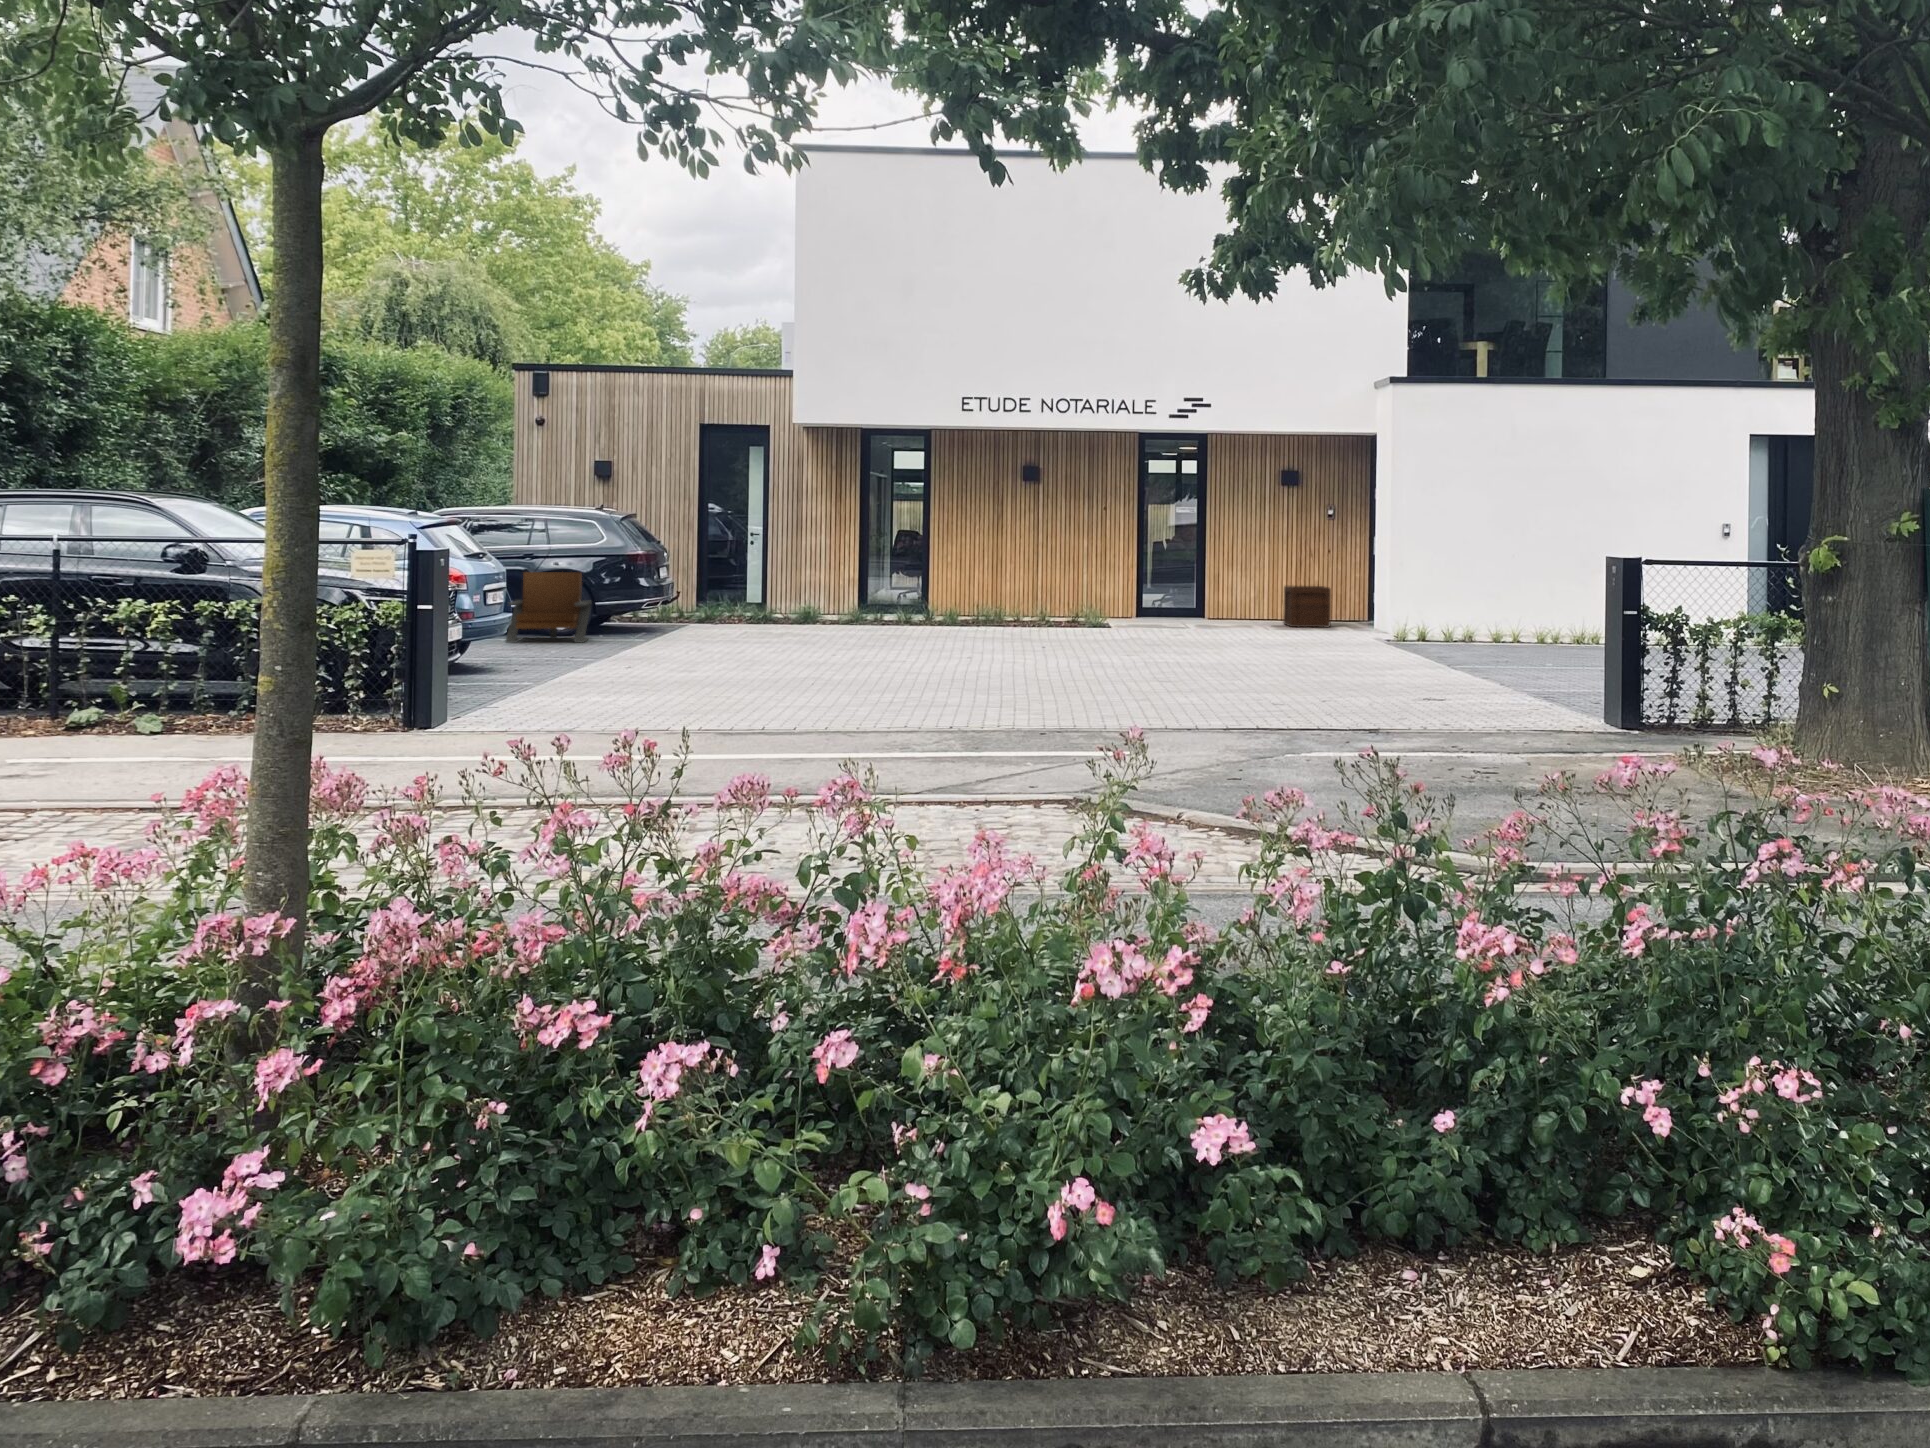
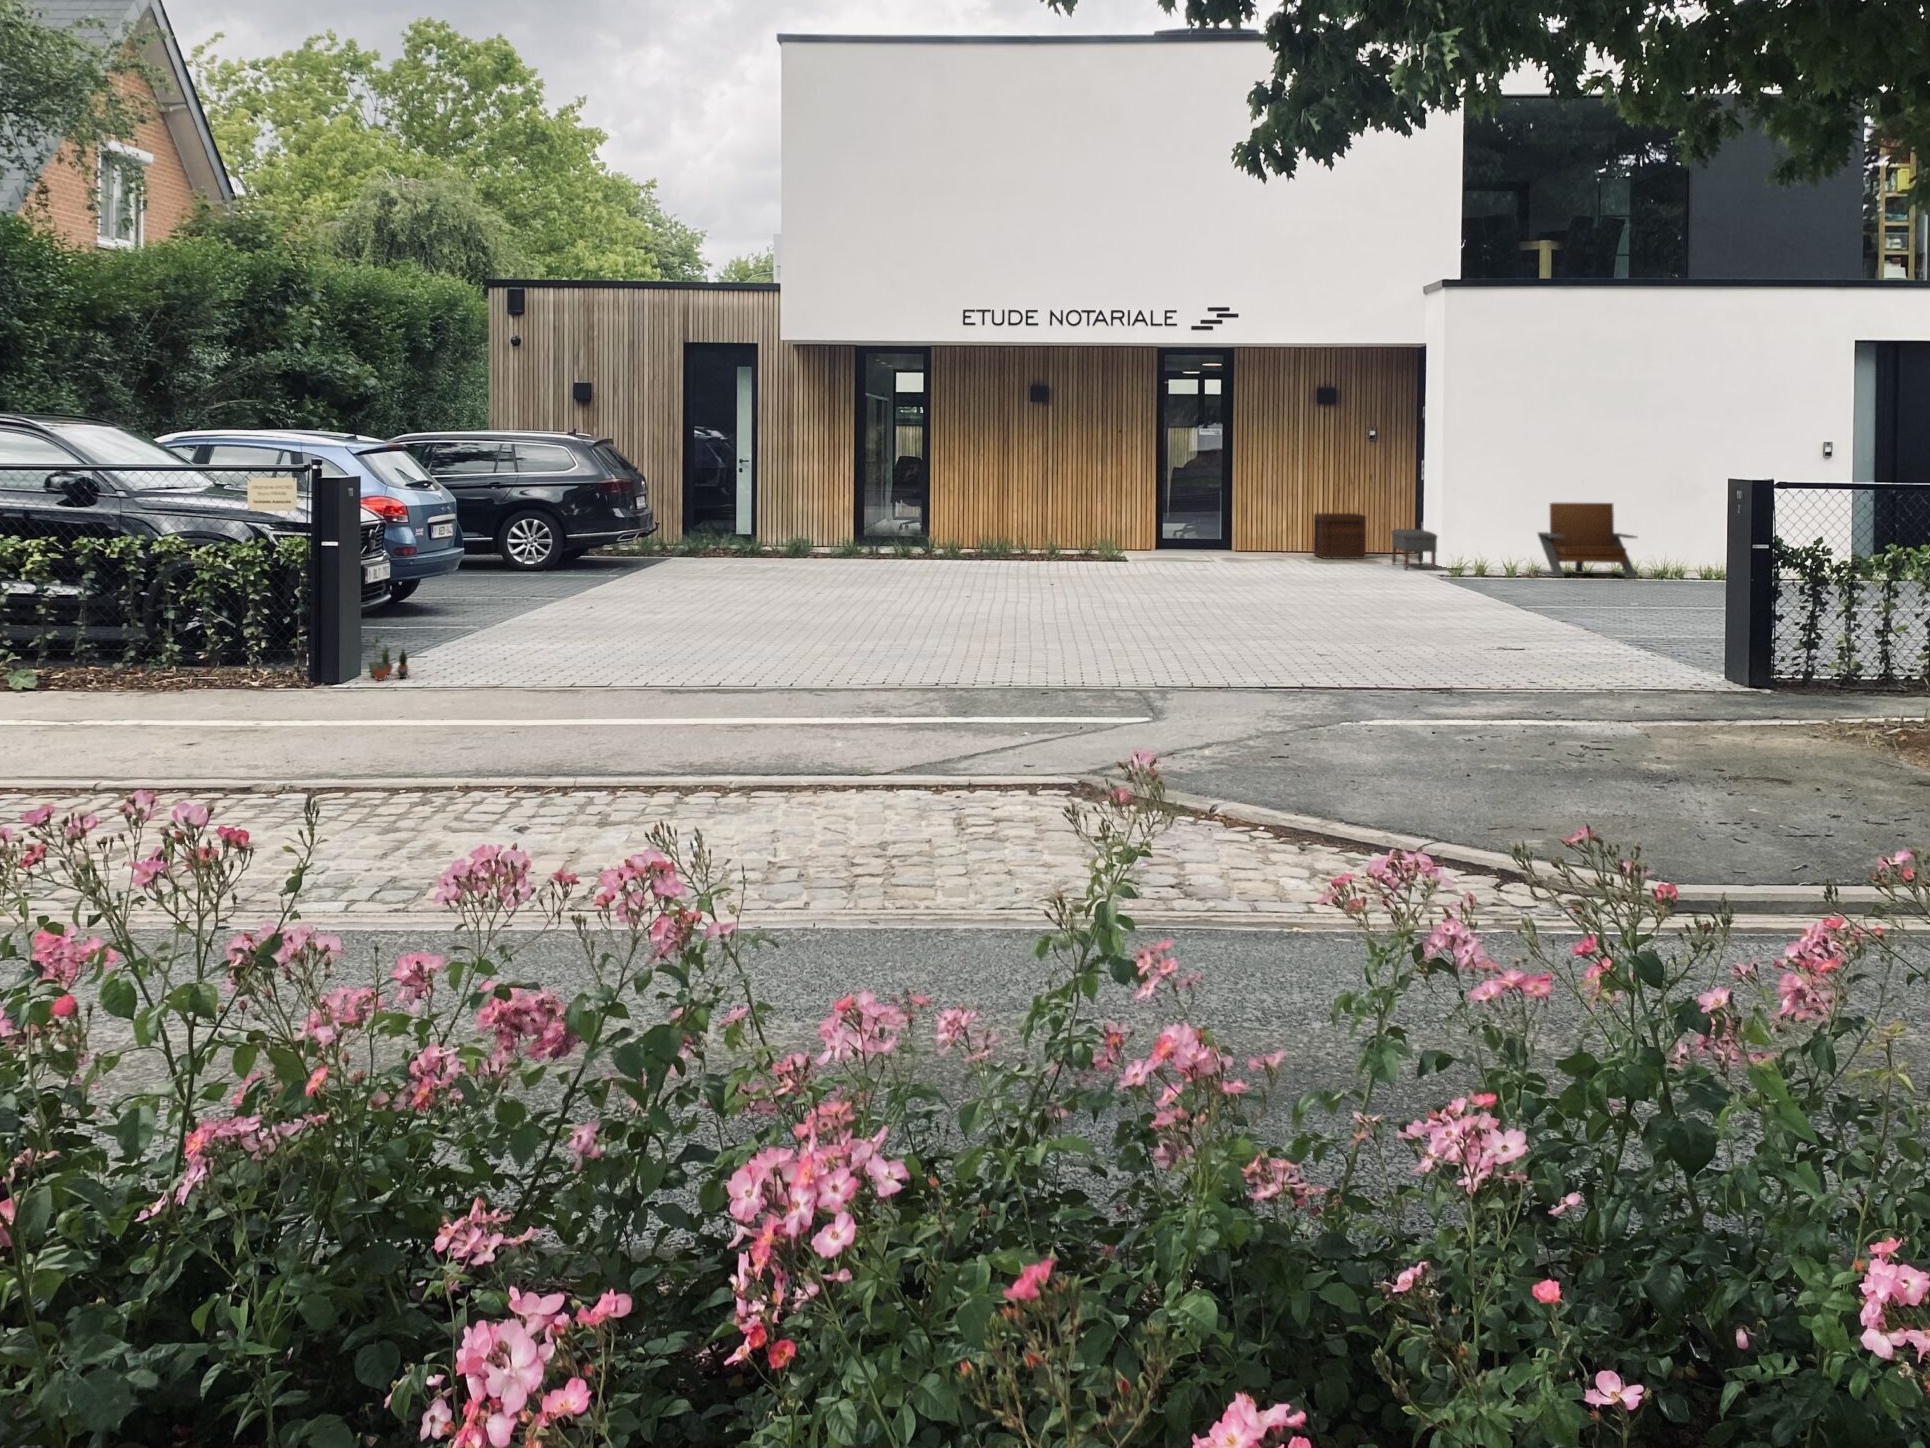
lounge chair: present [505,572,591,643] -> present [1538,503,1637,578]
bench: none [1352,600,1392,638] -> present [1391,529,1437,570]
potted plant: none [454,686,496,727] -> present [369,636,409,680]

